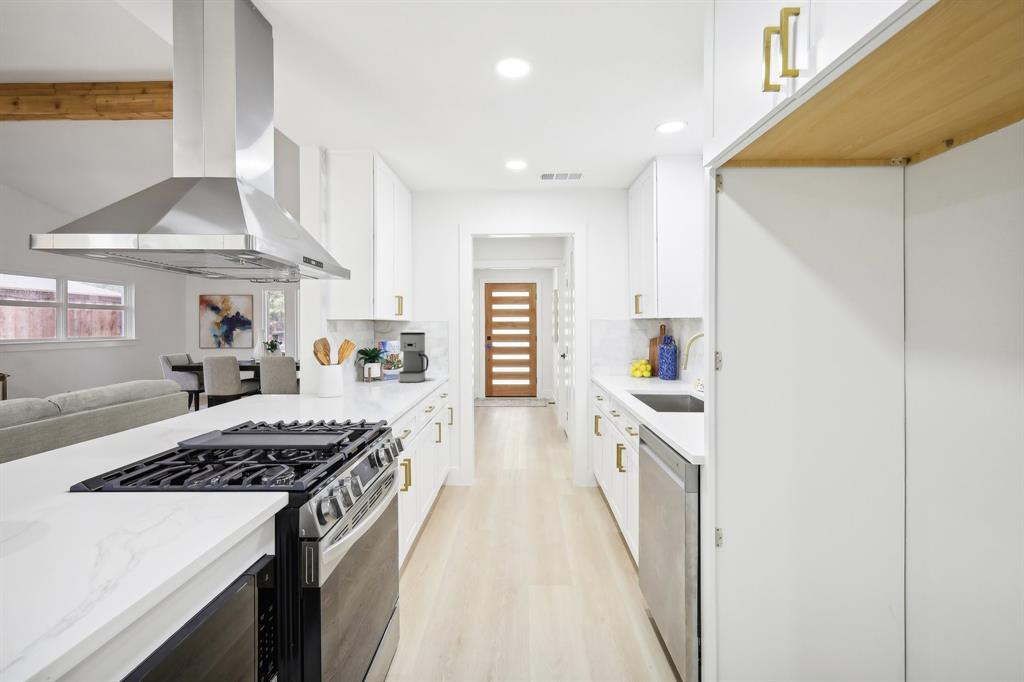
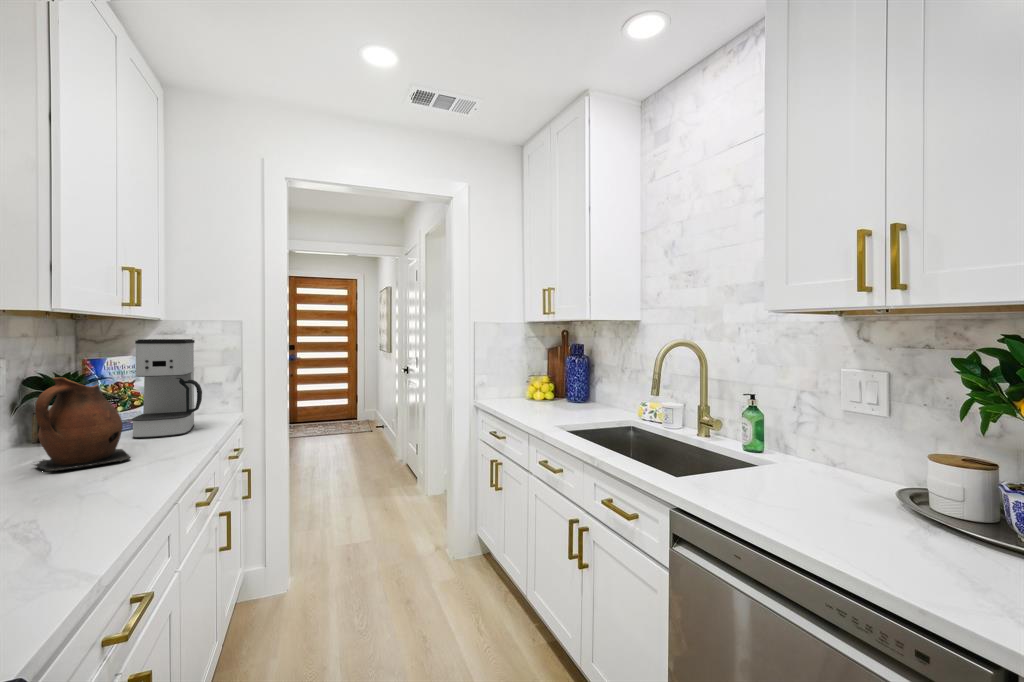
ceramic pitcher: none [366,349,400,389] -> present [35,378,130,471]

